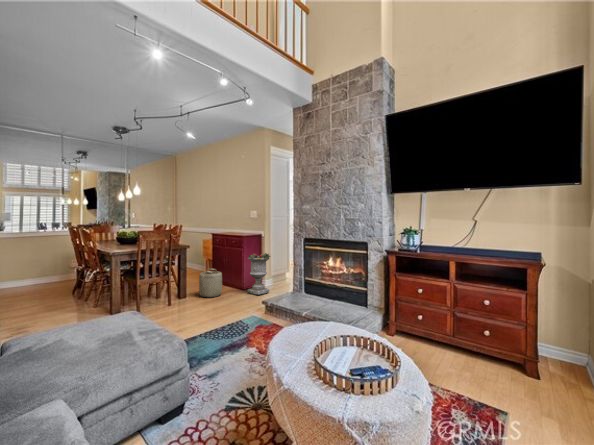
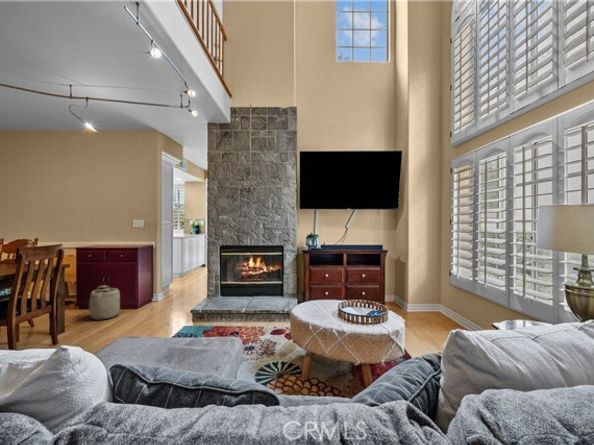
planter: present [247,253,270,295] -> none [148,262,173,306]

